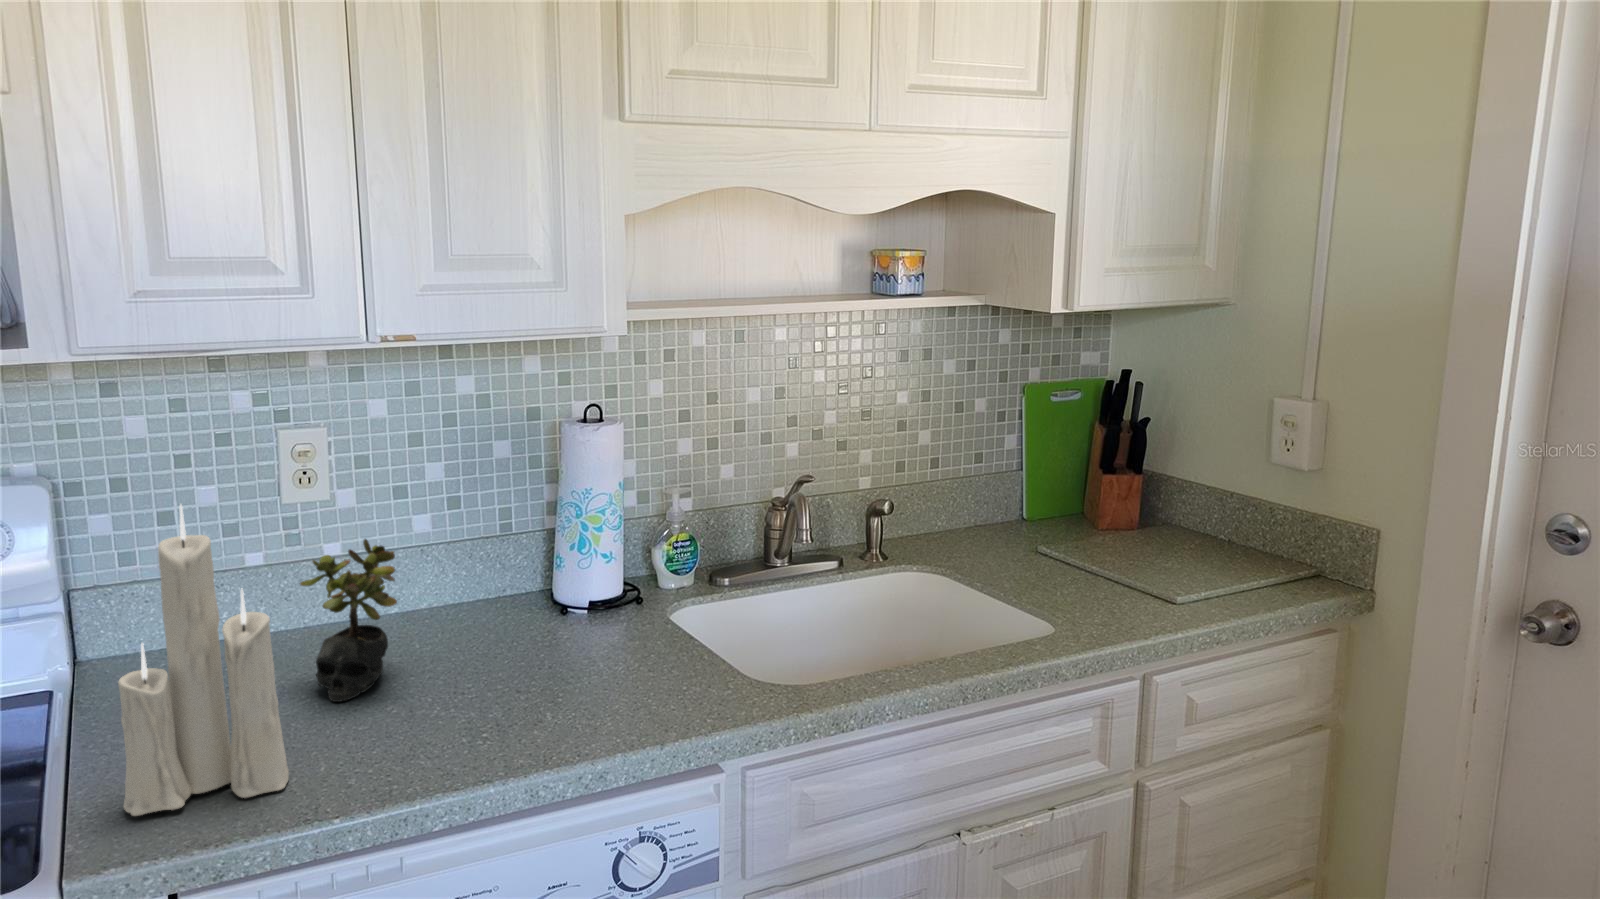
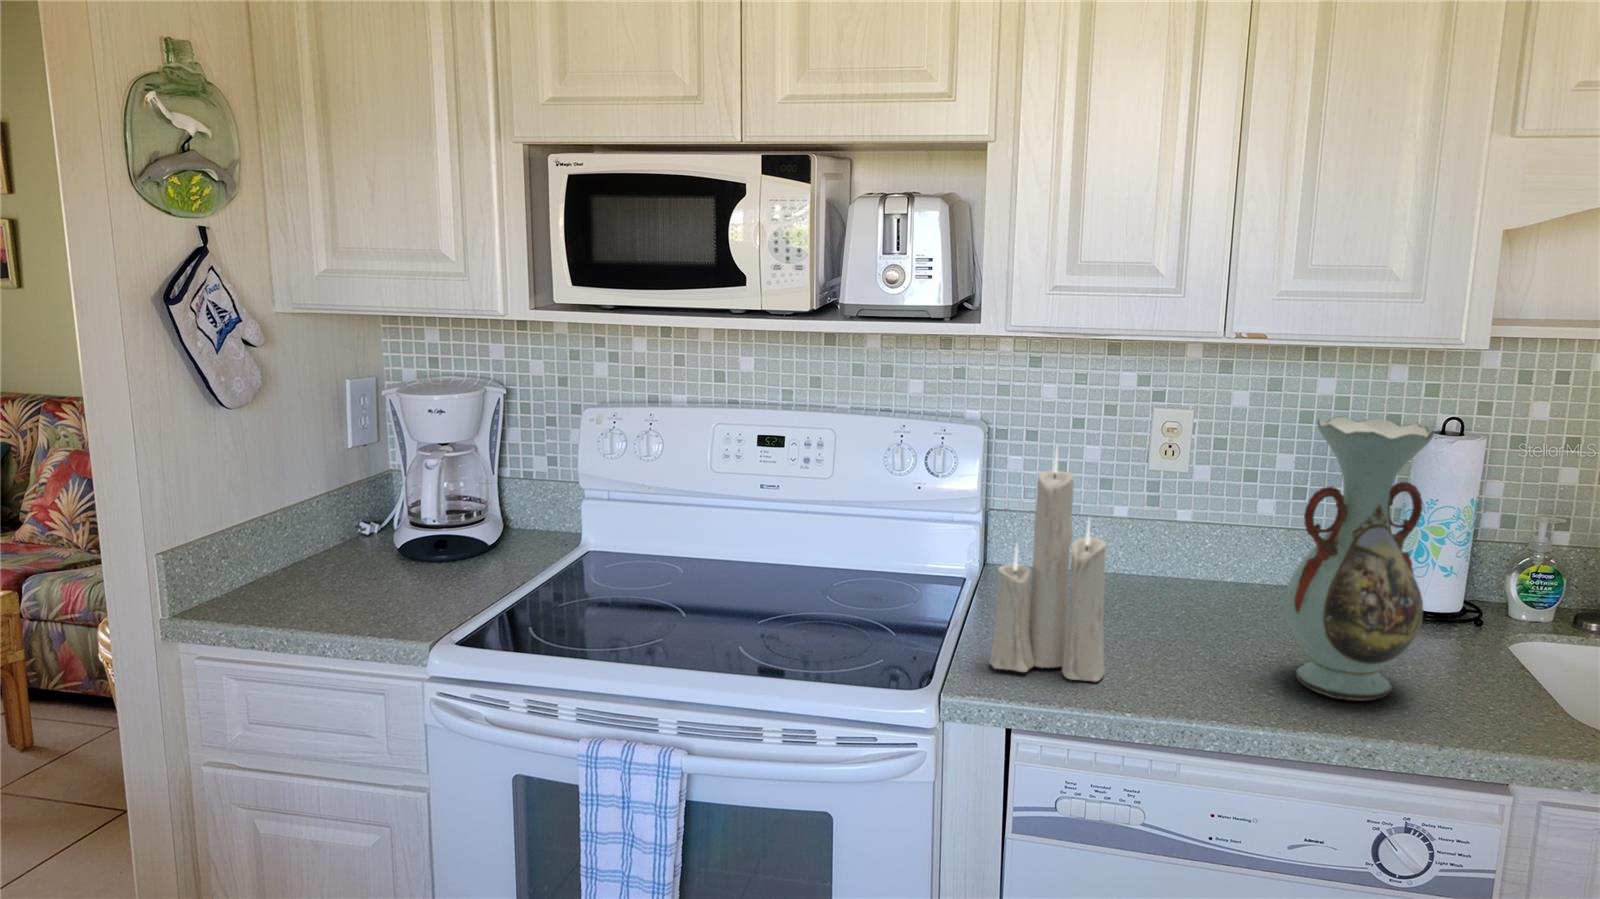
decorative vase: none [482,420,619,724] -> present [1285,417,1434,700]
succulent plant: present [300,539,397,702] -> none [1144,505,1228,636]

